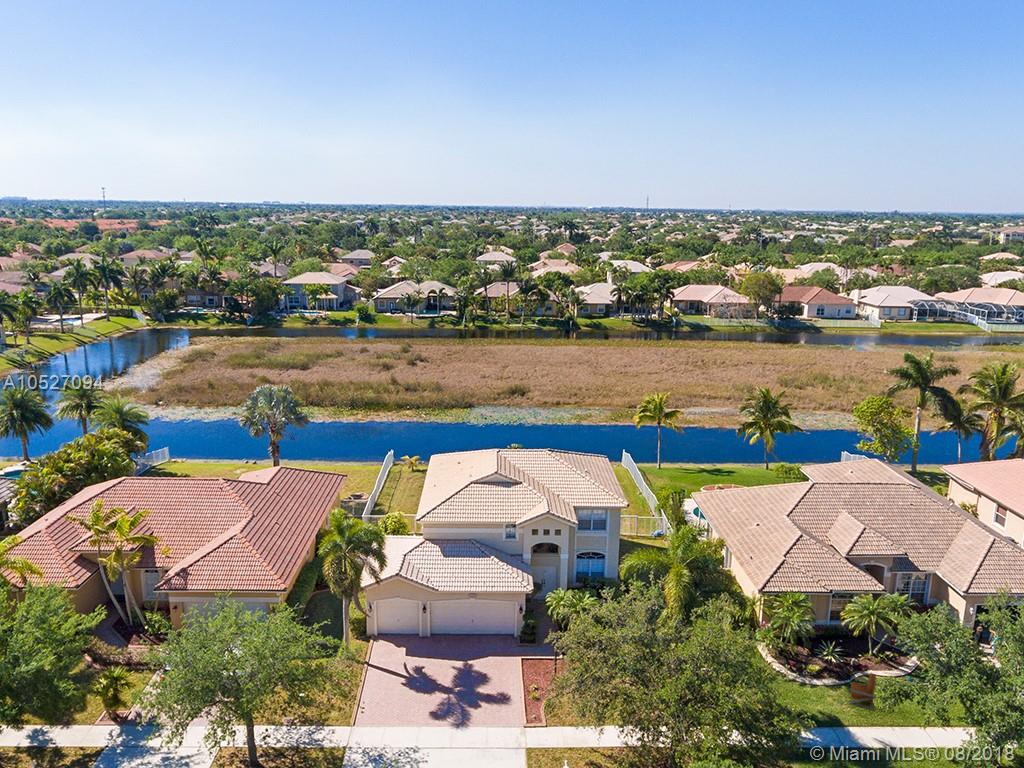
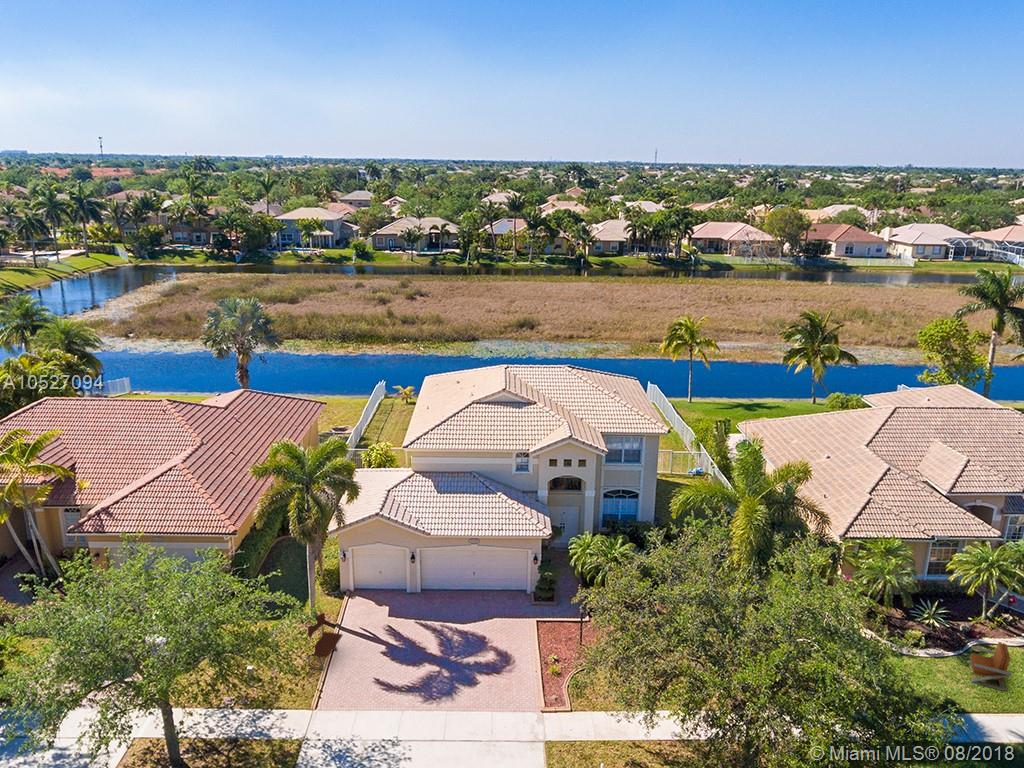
bench: none [345,653,372,698] -> present [308,613,343,670]

